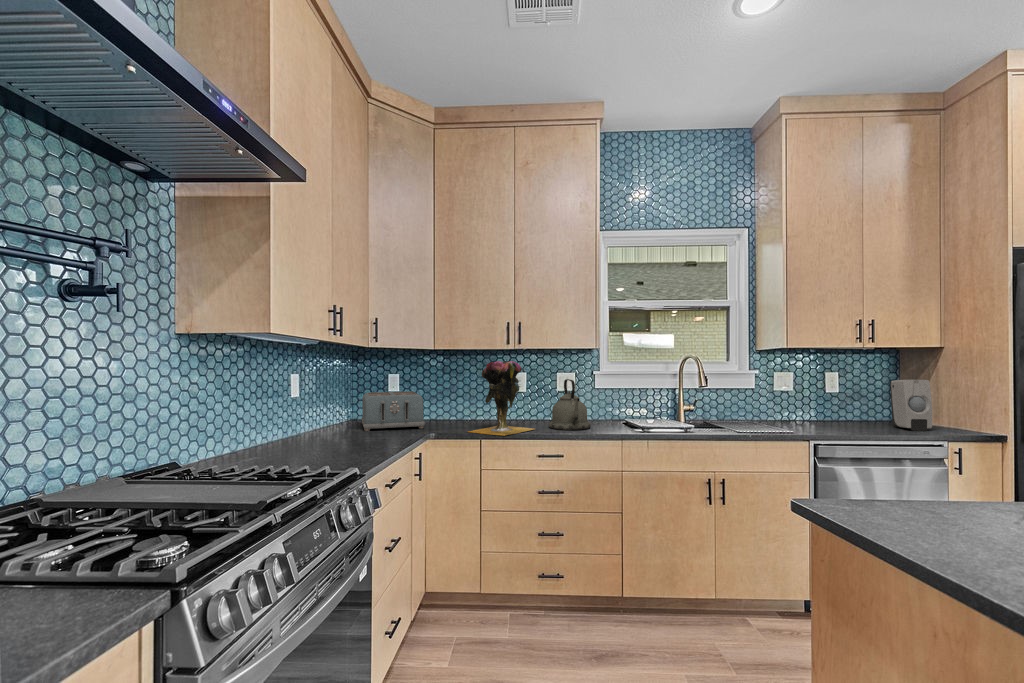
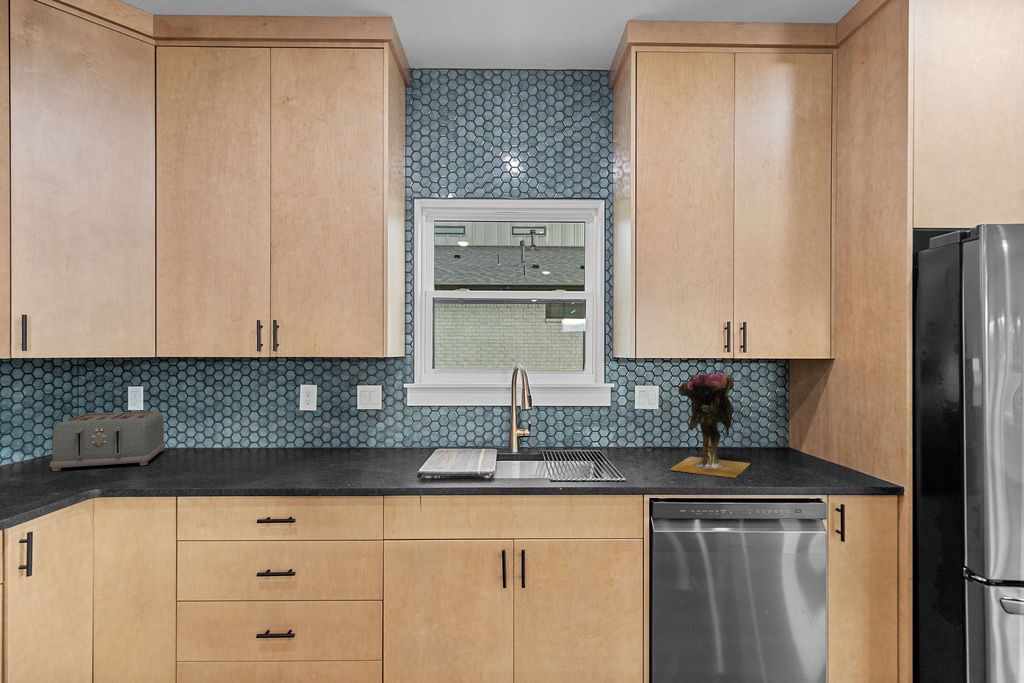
vase: present [469,361,534,436] -> present [669,373,750,478]
kettle: present [549,379,591,430] -> none [325,396,383,467]
soap dispenser: present [890,380,932,431] -> none [772,398,817,466]

